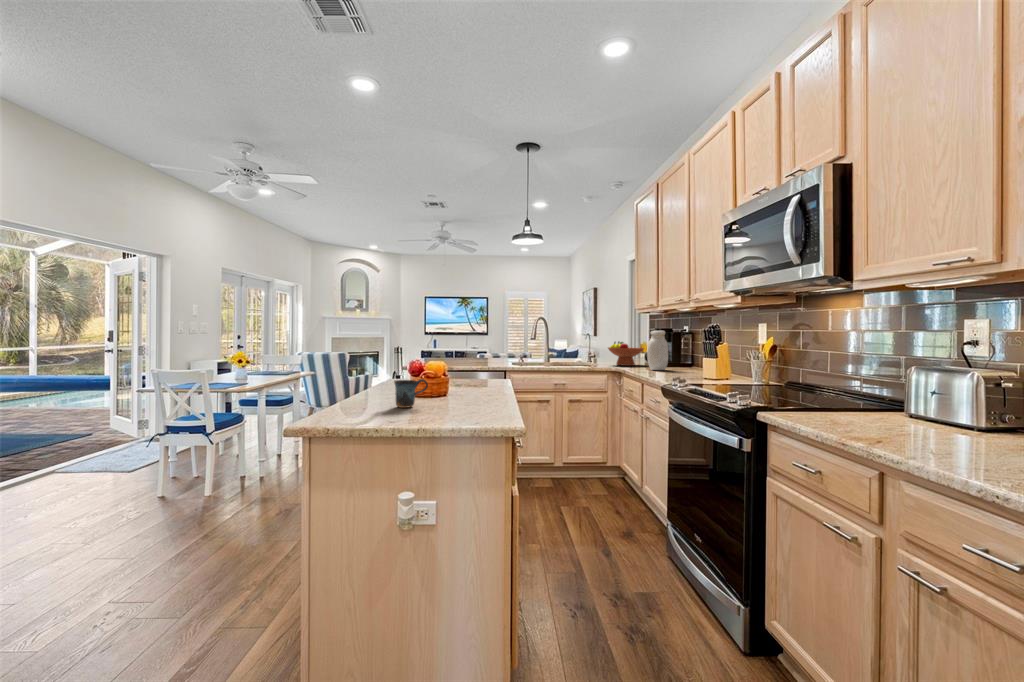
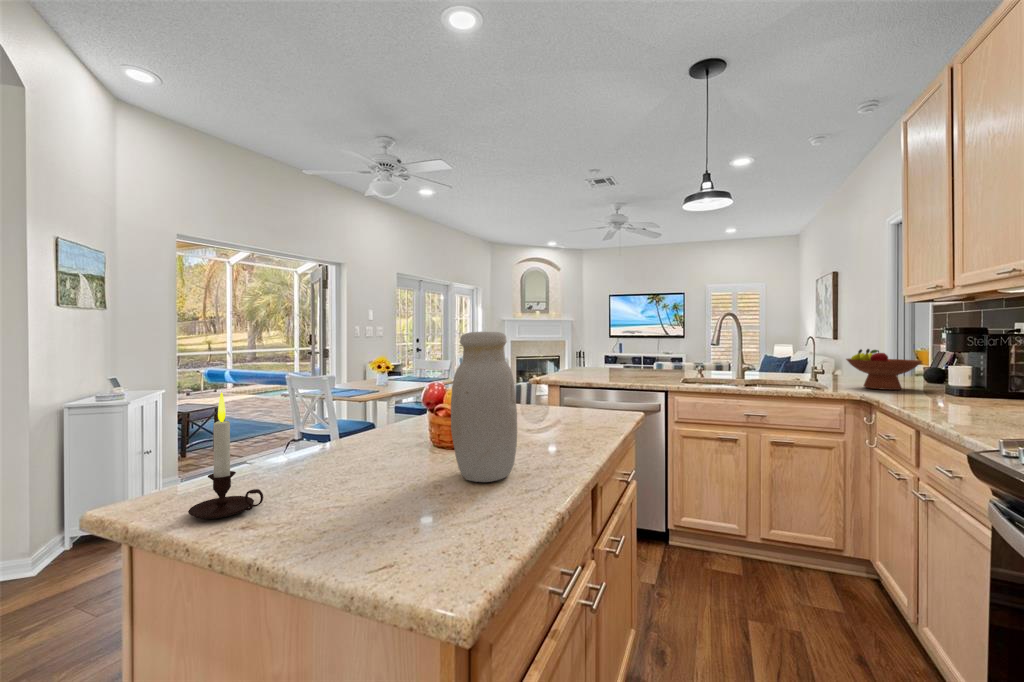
jar: present [647,331,668,370] -> present [451,332,517,482]
candle: none [350,356,387,418] -> present [188,392,263,519]
mug: present [394,379,428,408] -> none [331,430,392,485]

